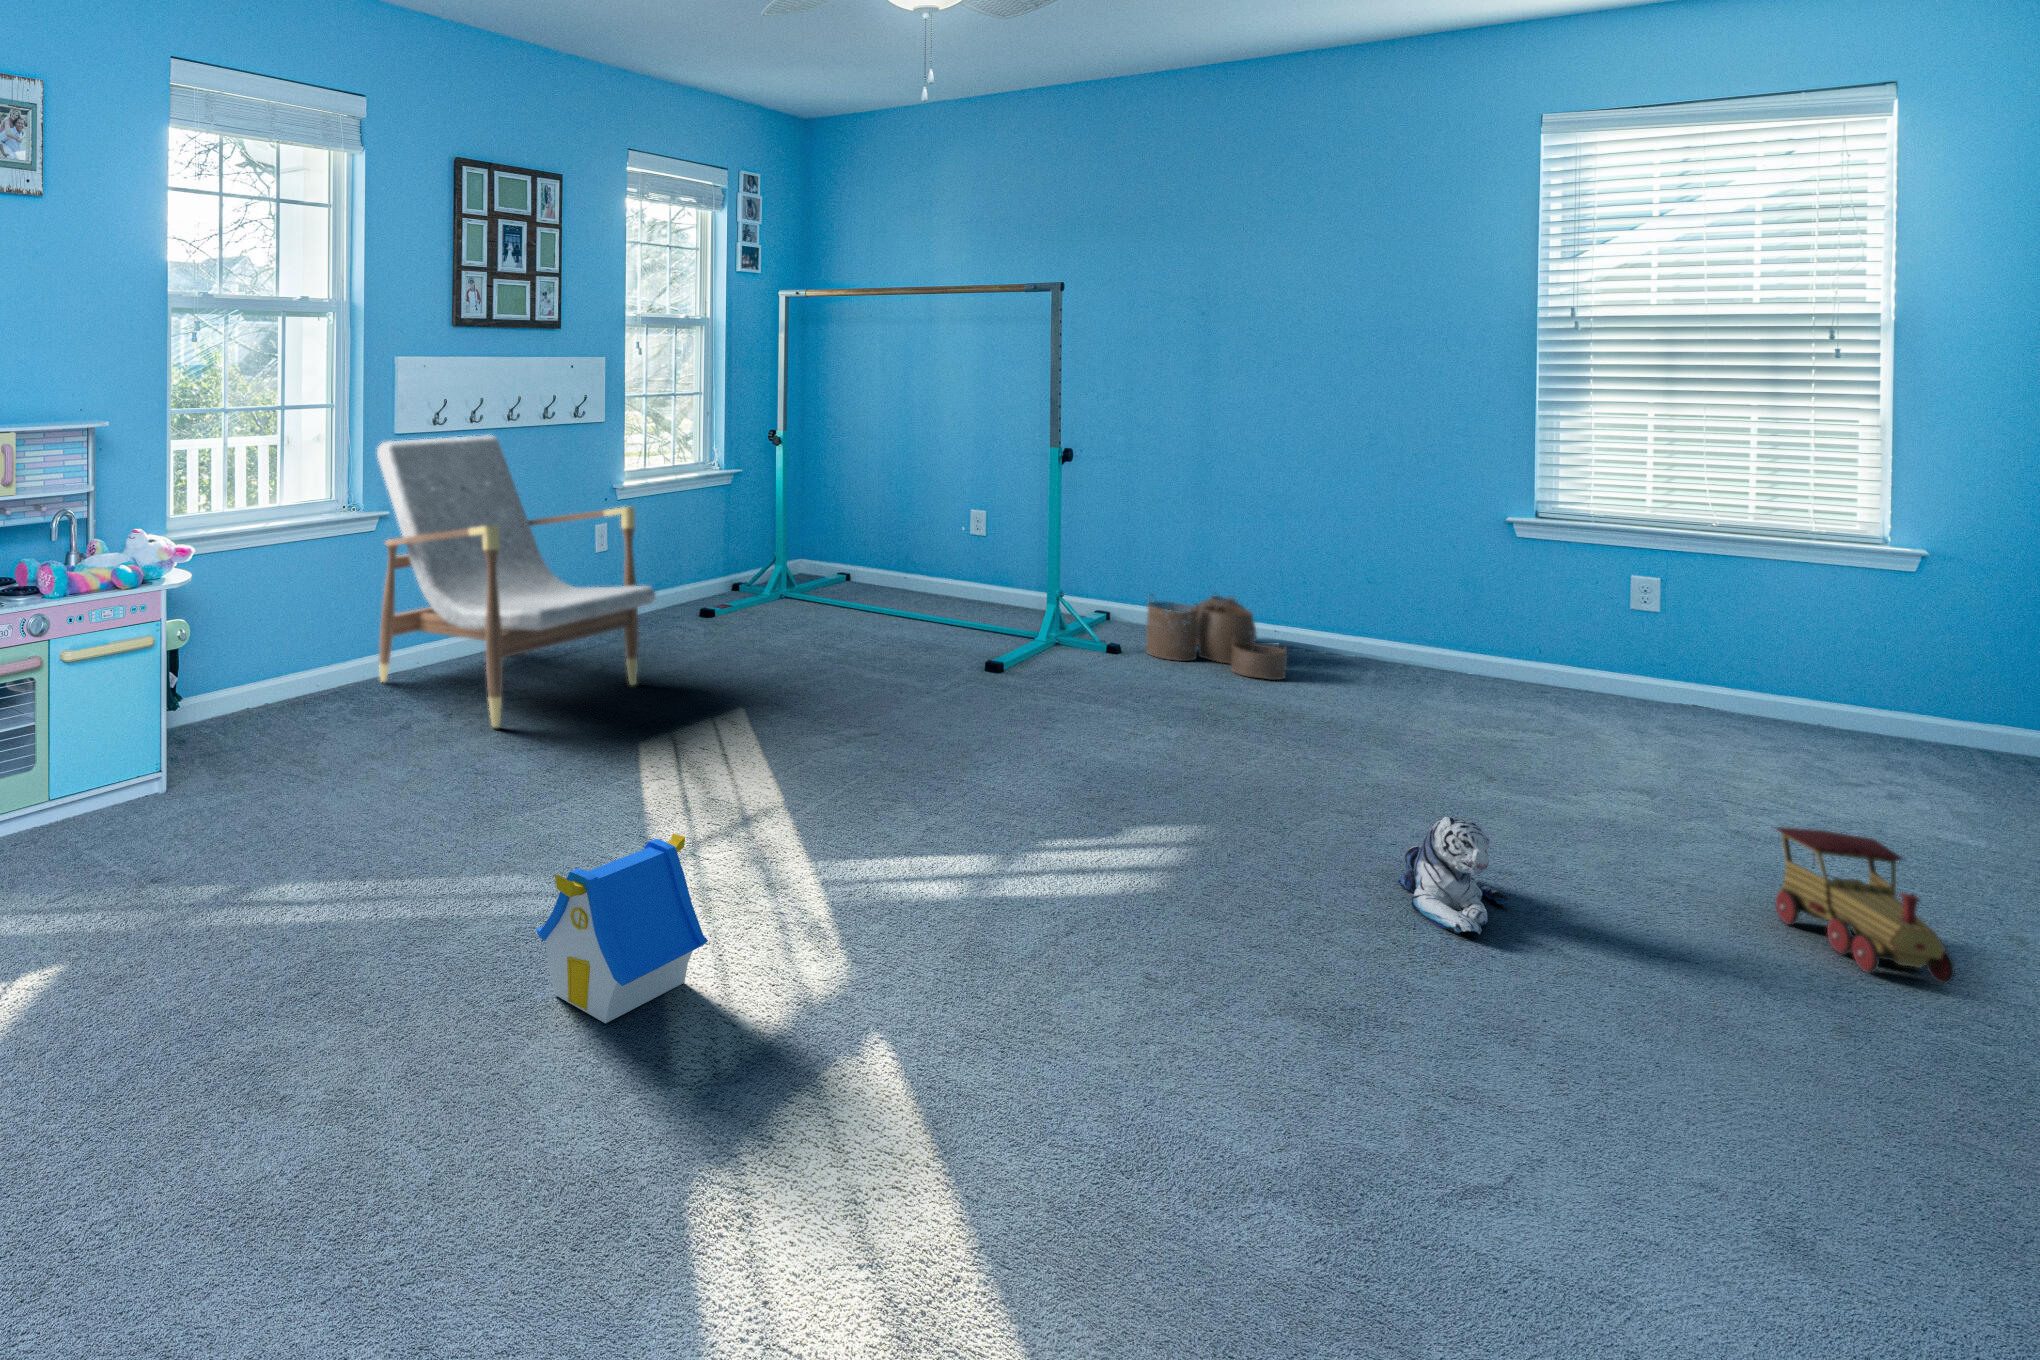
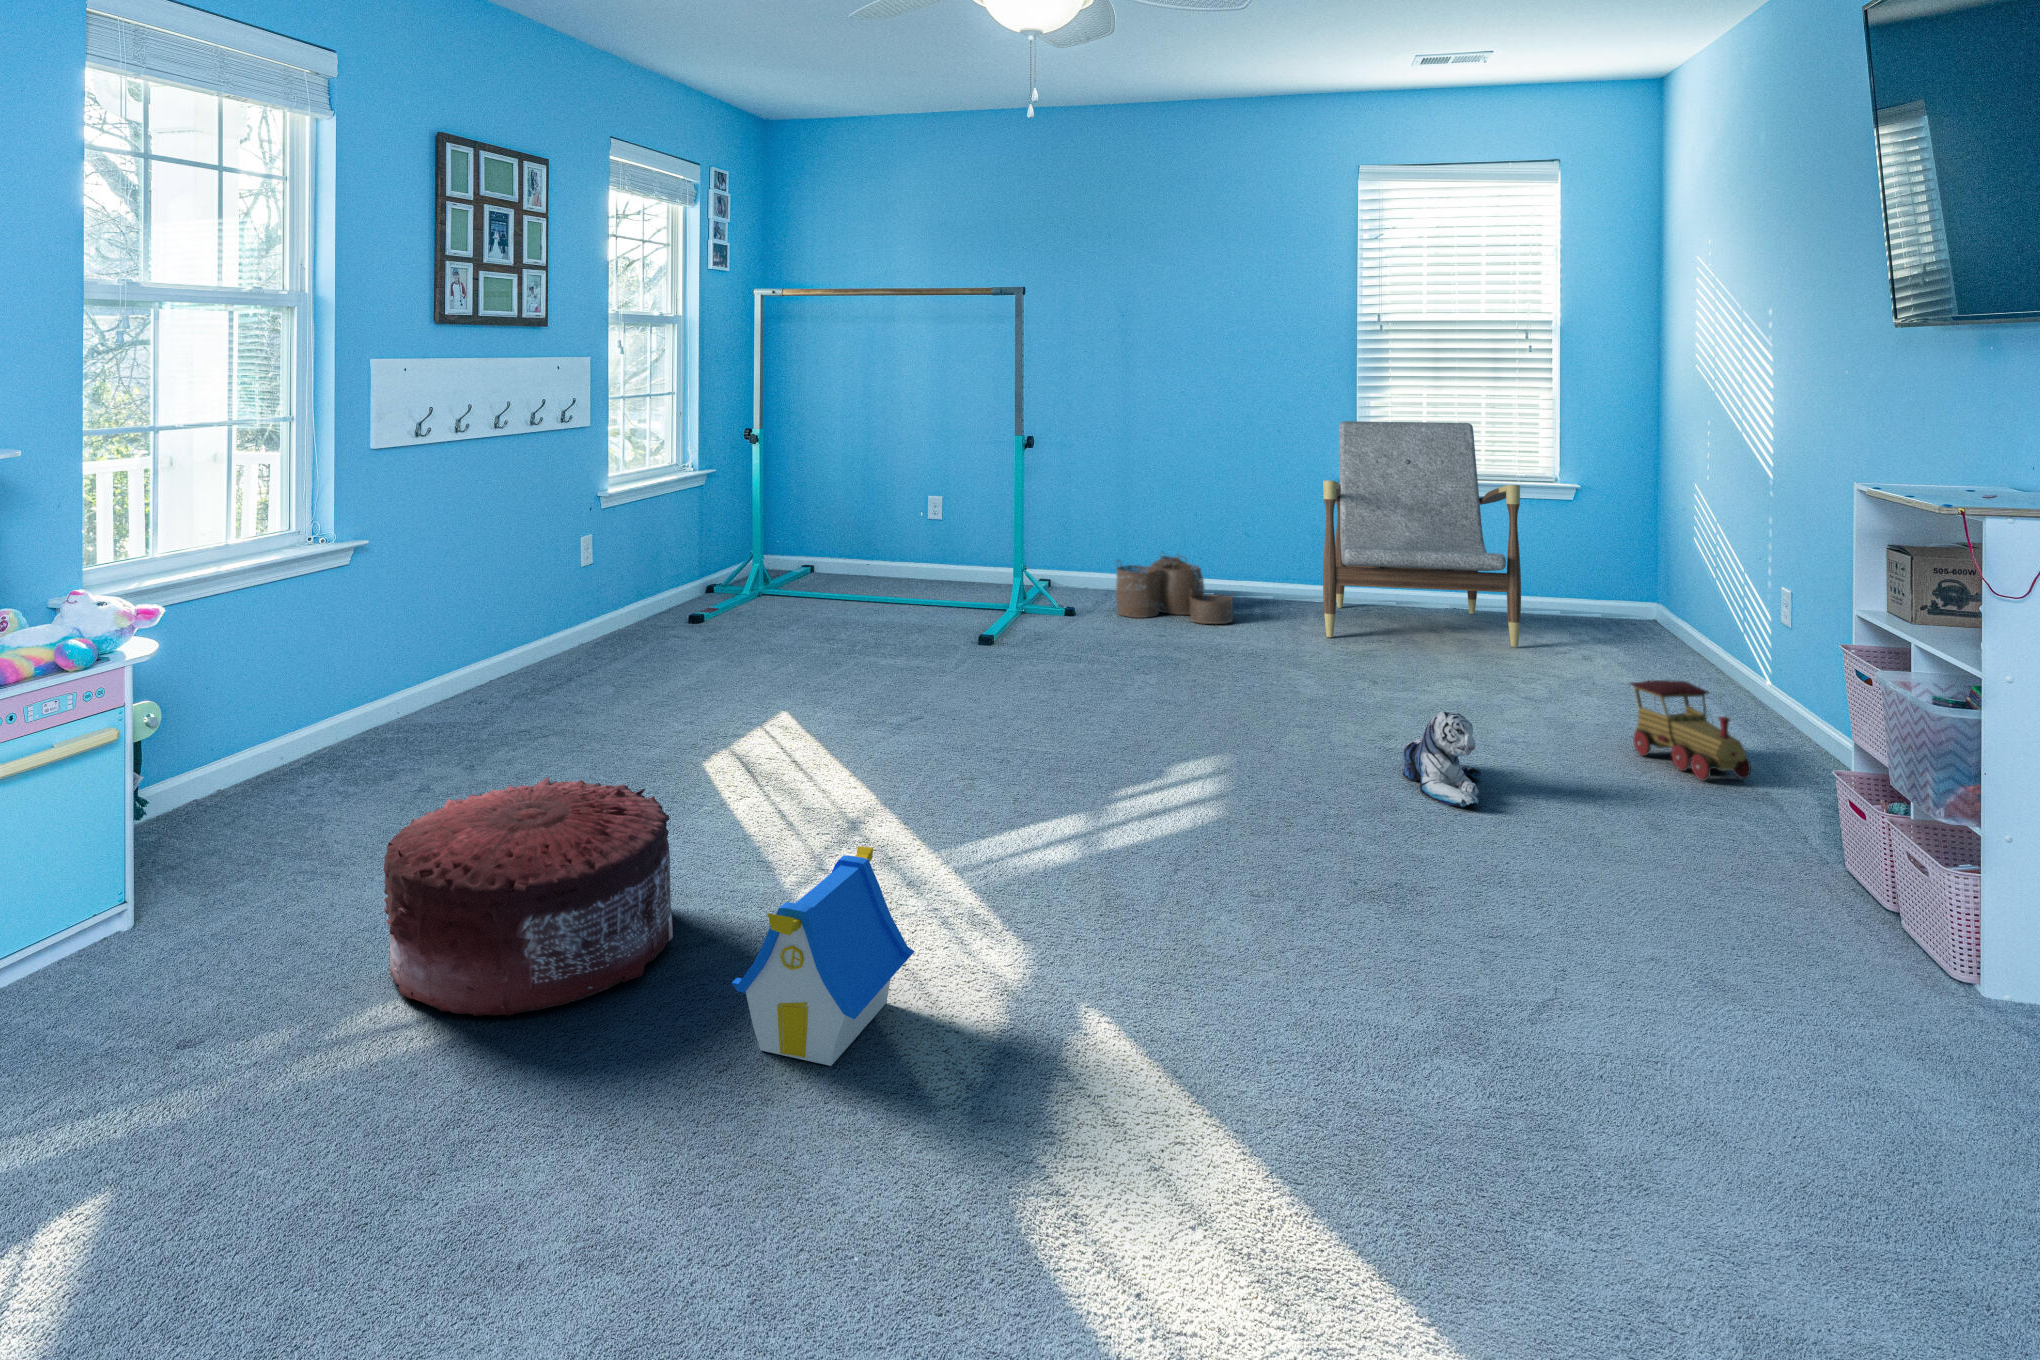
armchair: present [377,435,655,727] -> present [1323,421,1521,647]
pouf: none [304,726,540,918] -> present [384,777,673,1016]

